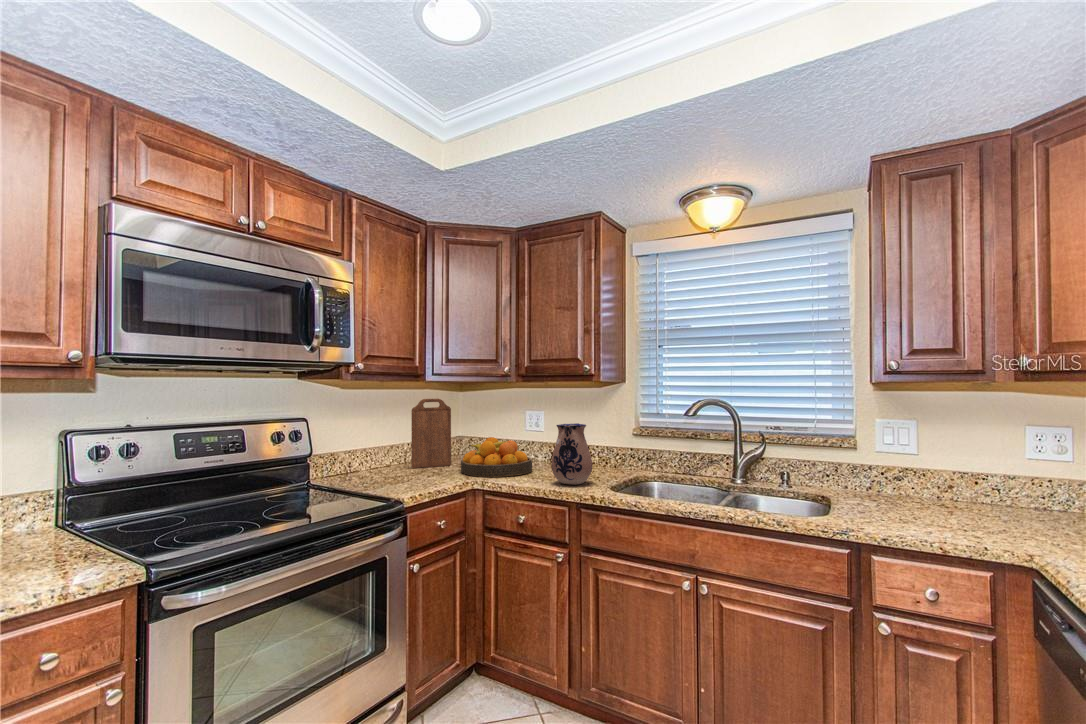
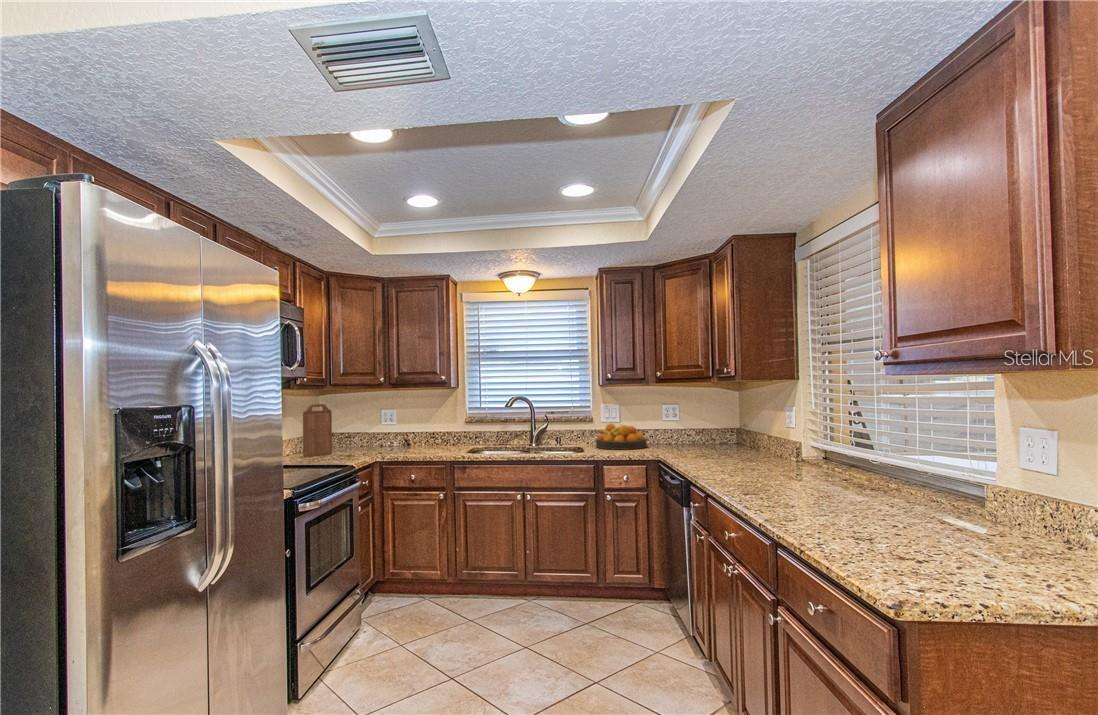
ceramic pitcher: present [552,423,592,485] -> none [425,416,451,454]
fruit bowl: present [461,437,532,477] -> present [595,424,647,450]

